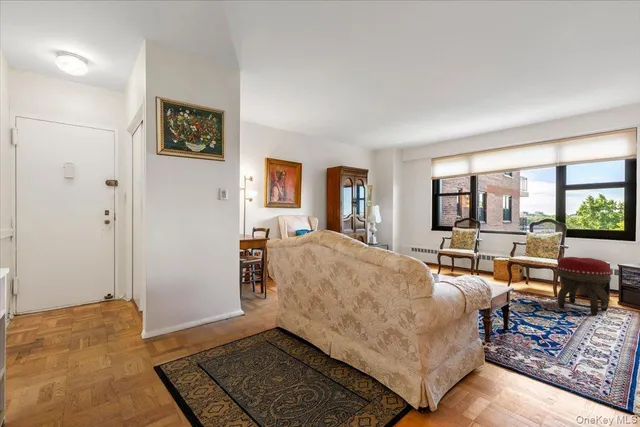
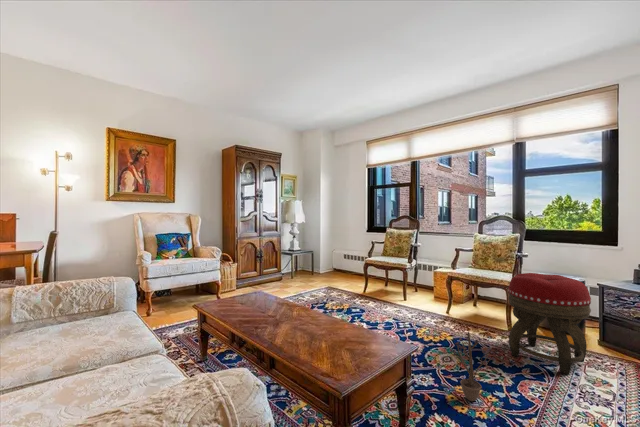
decorative plant: none [520,286,554,323] -> present [441,332,496,401]

